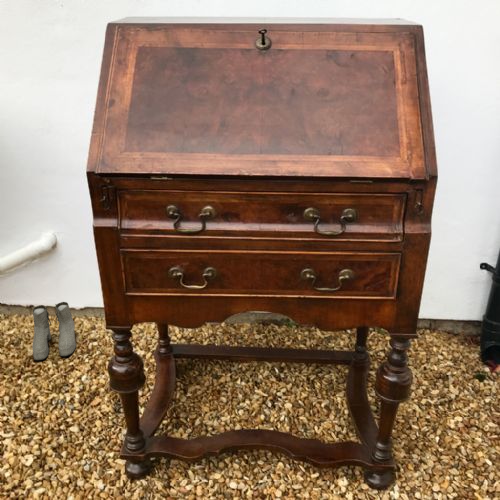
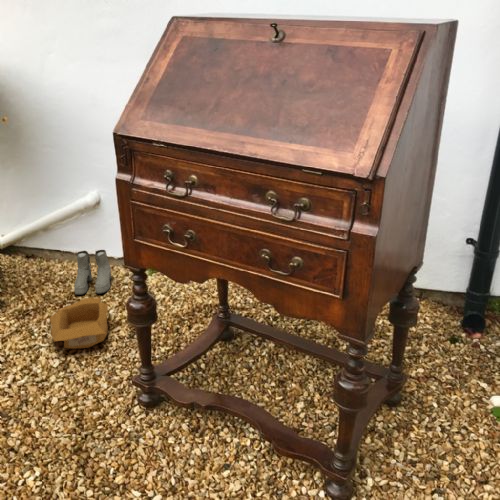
cardboard box: none [10,365,90,436] -> present [50,298,108,349]

